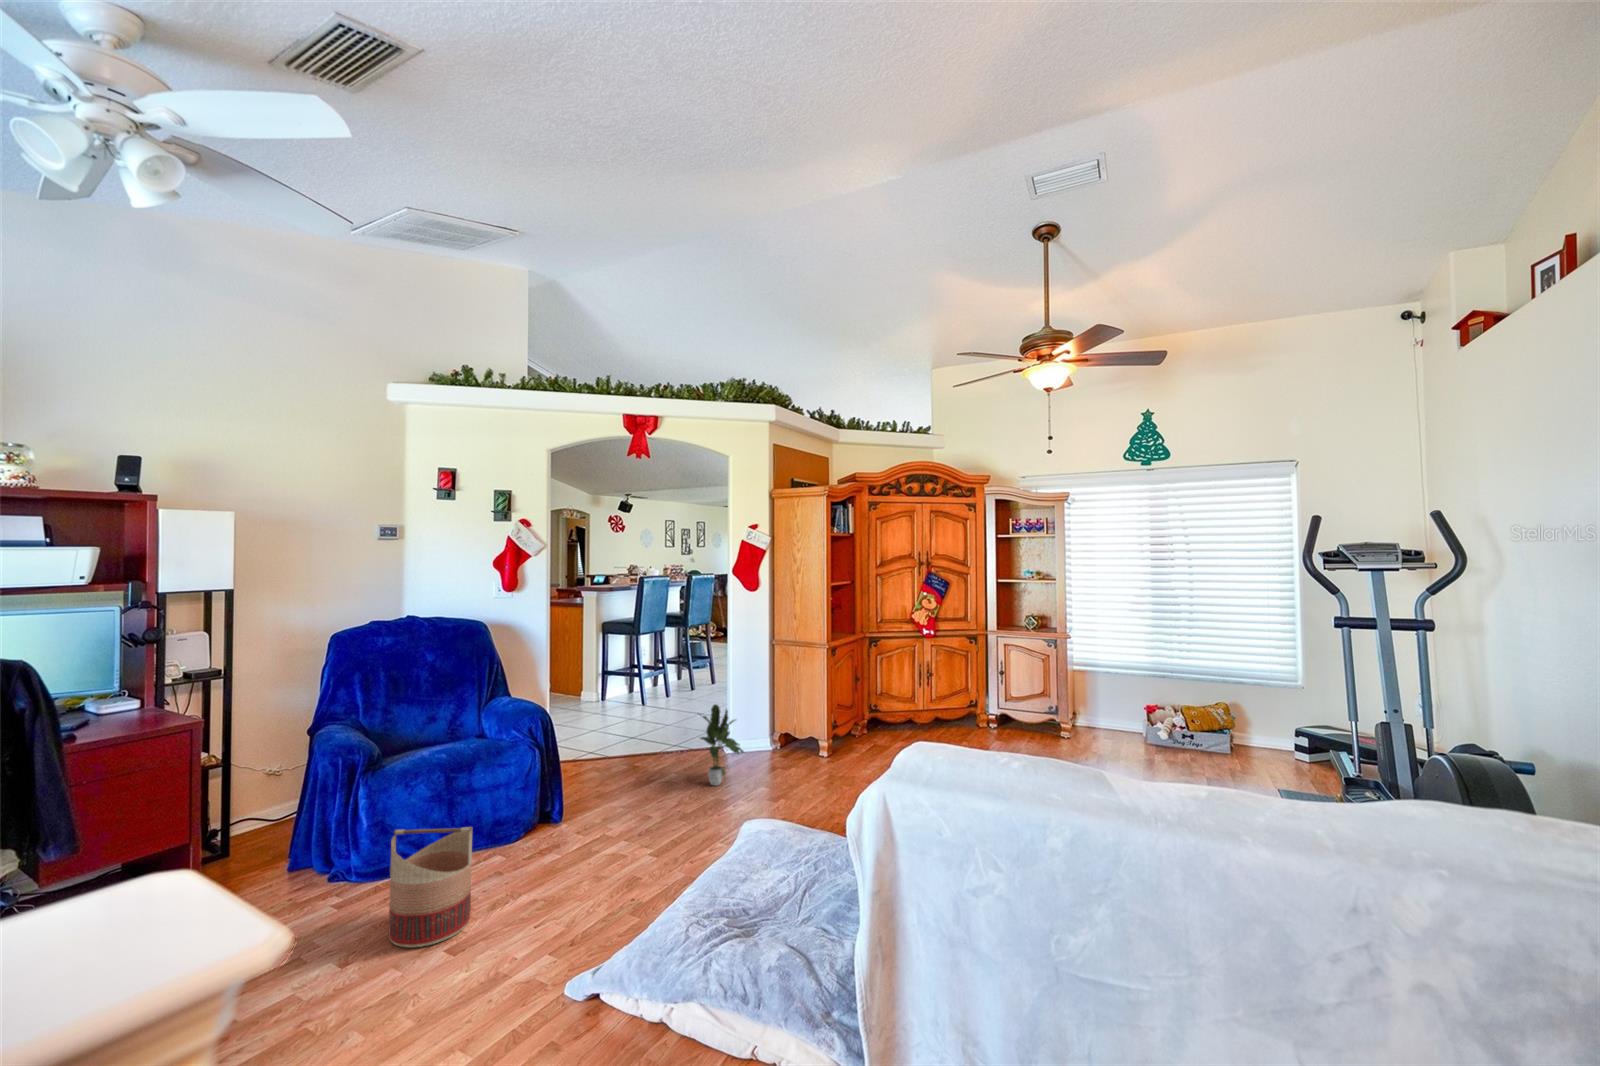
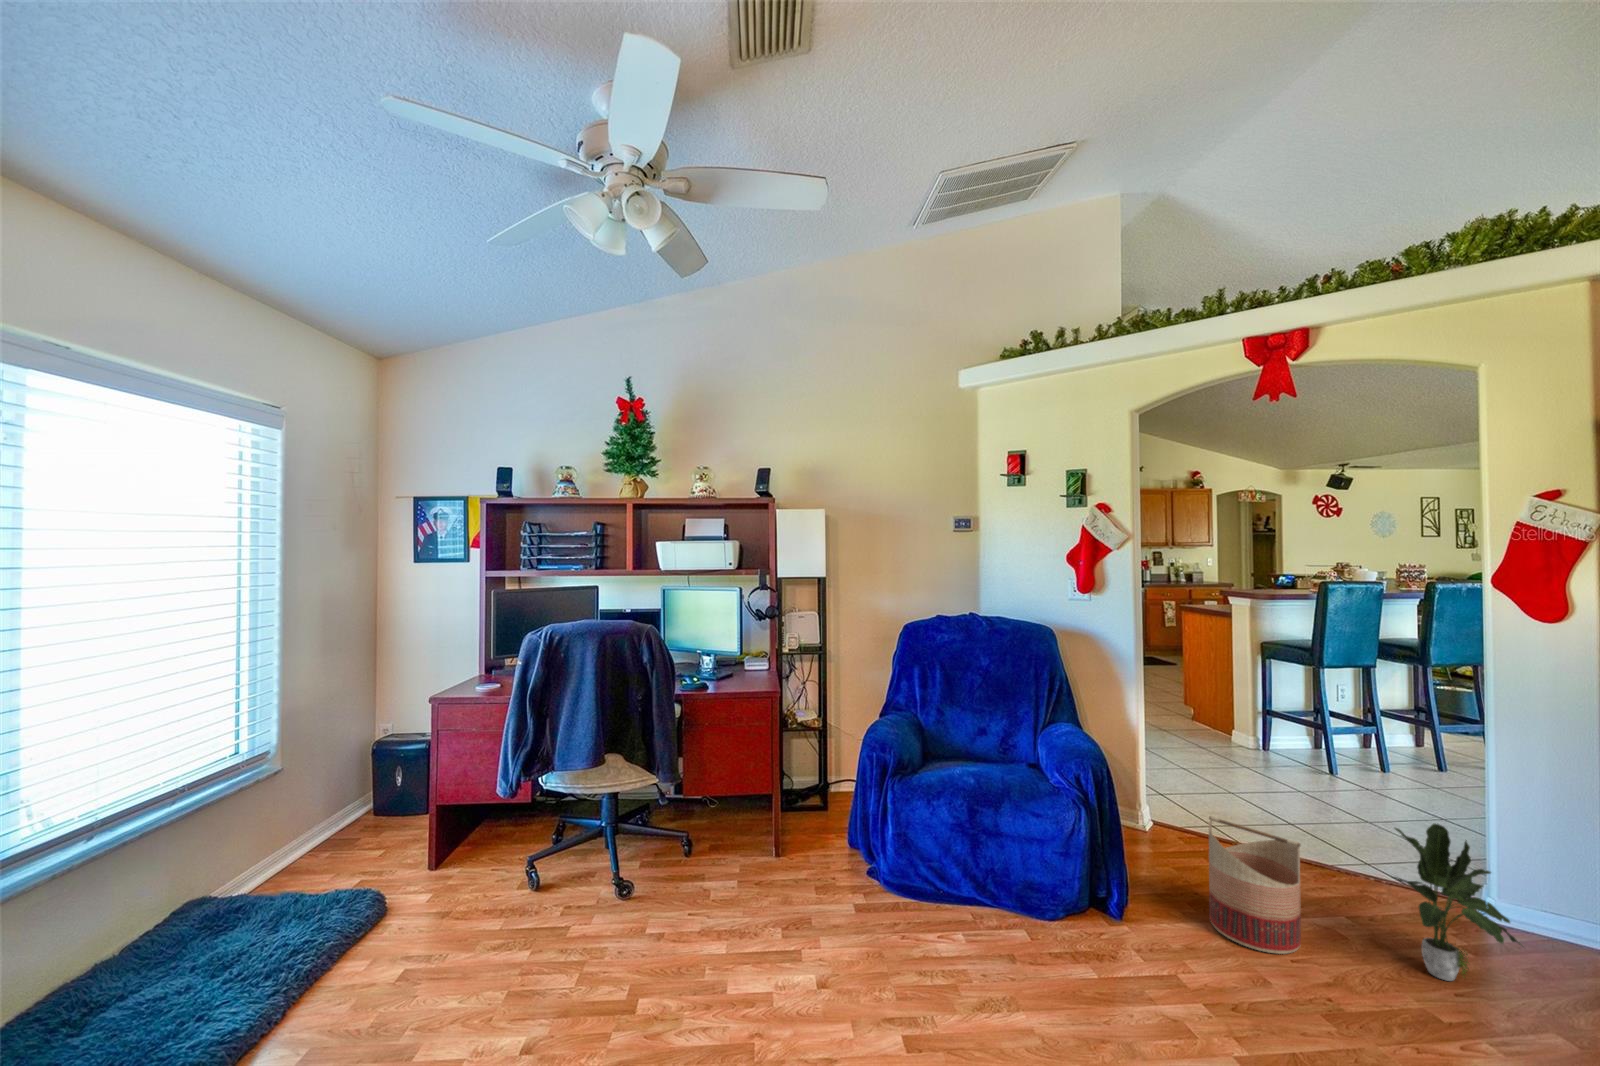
basket: present [389,827,472,947] -> present [1209,816,1301,954]

